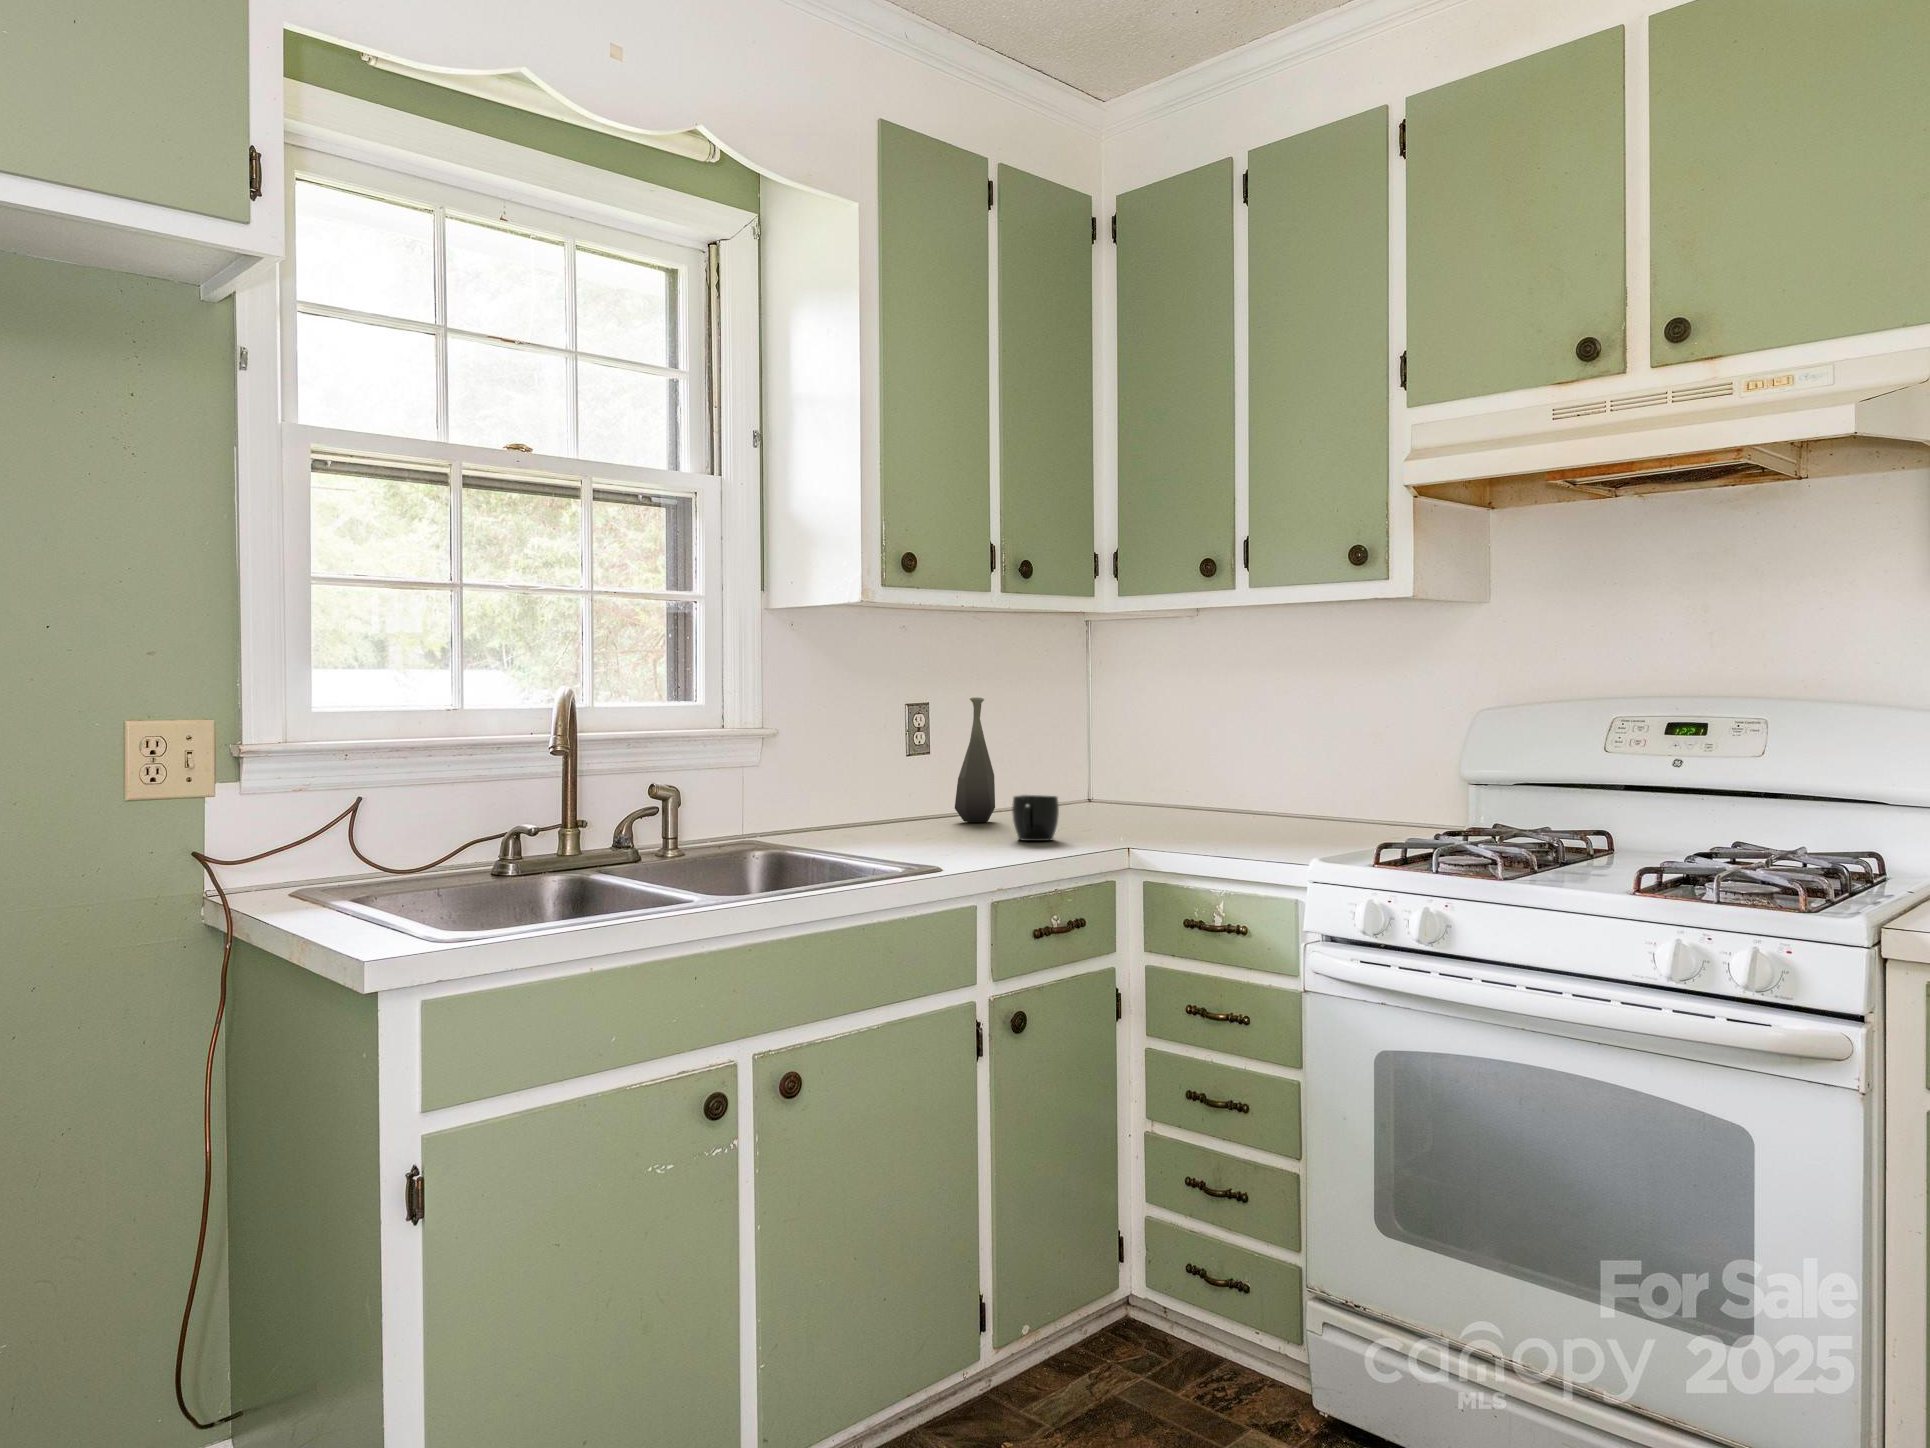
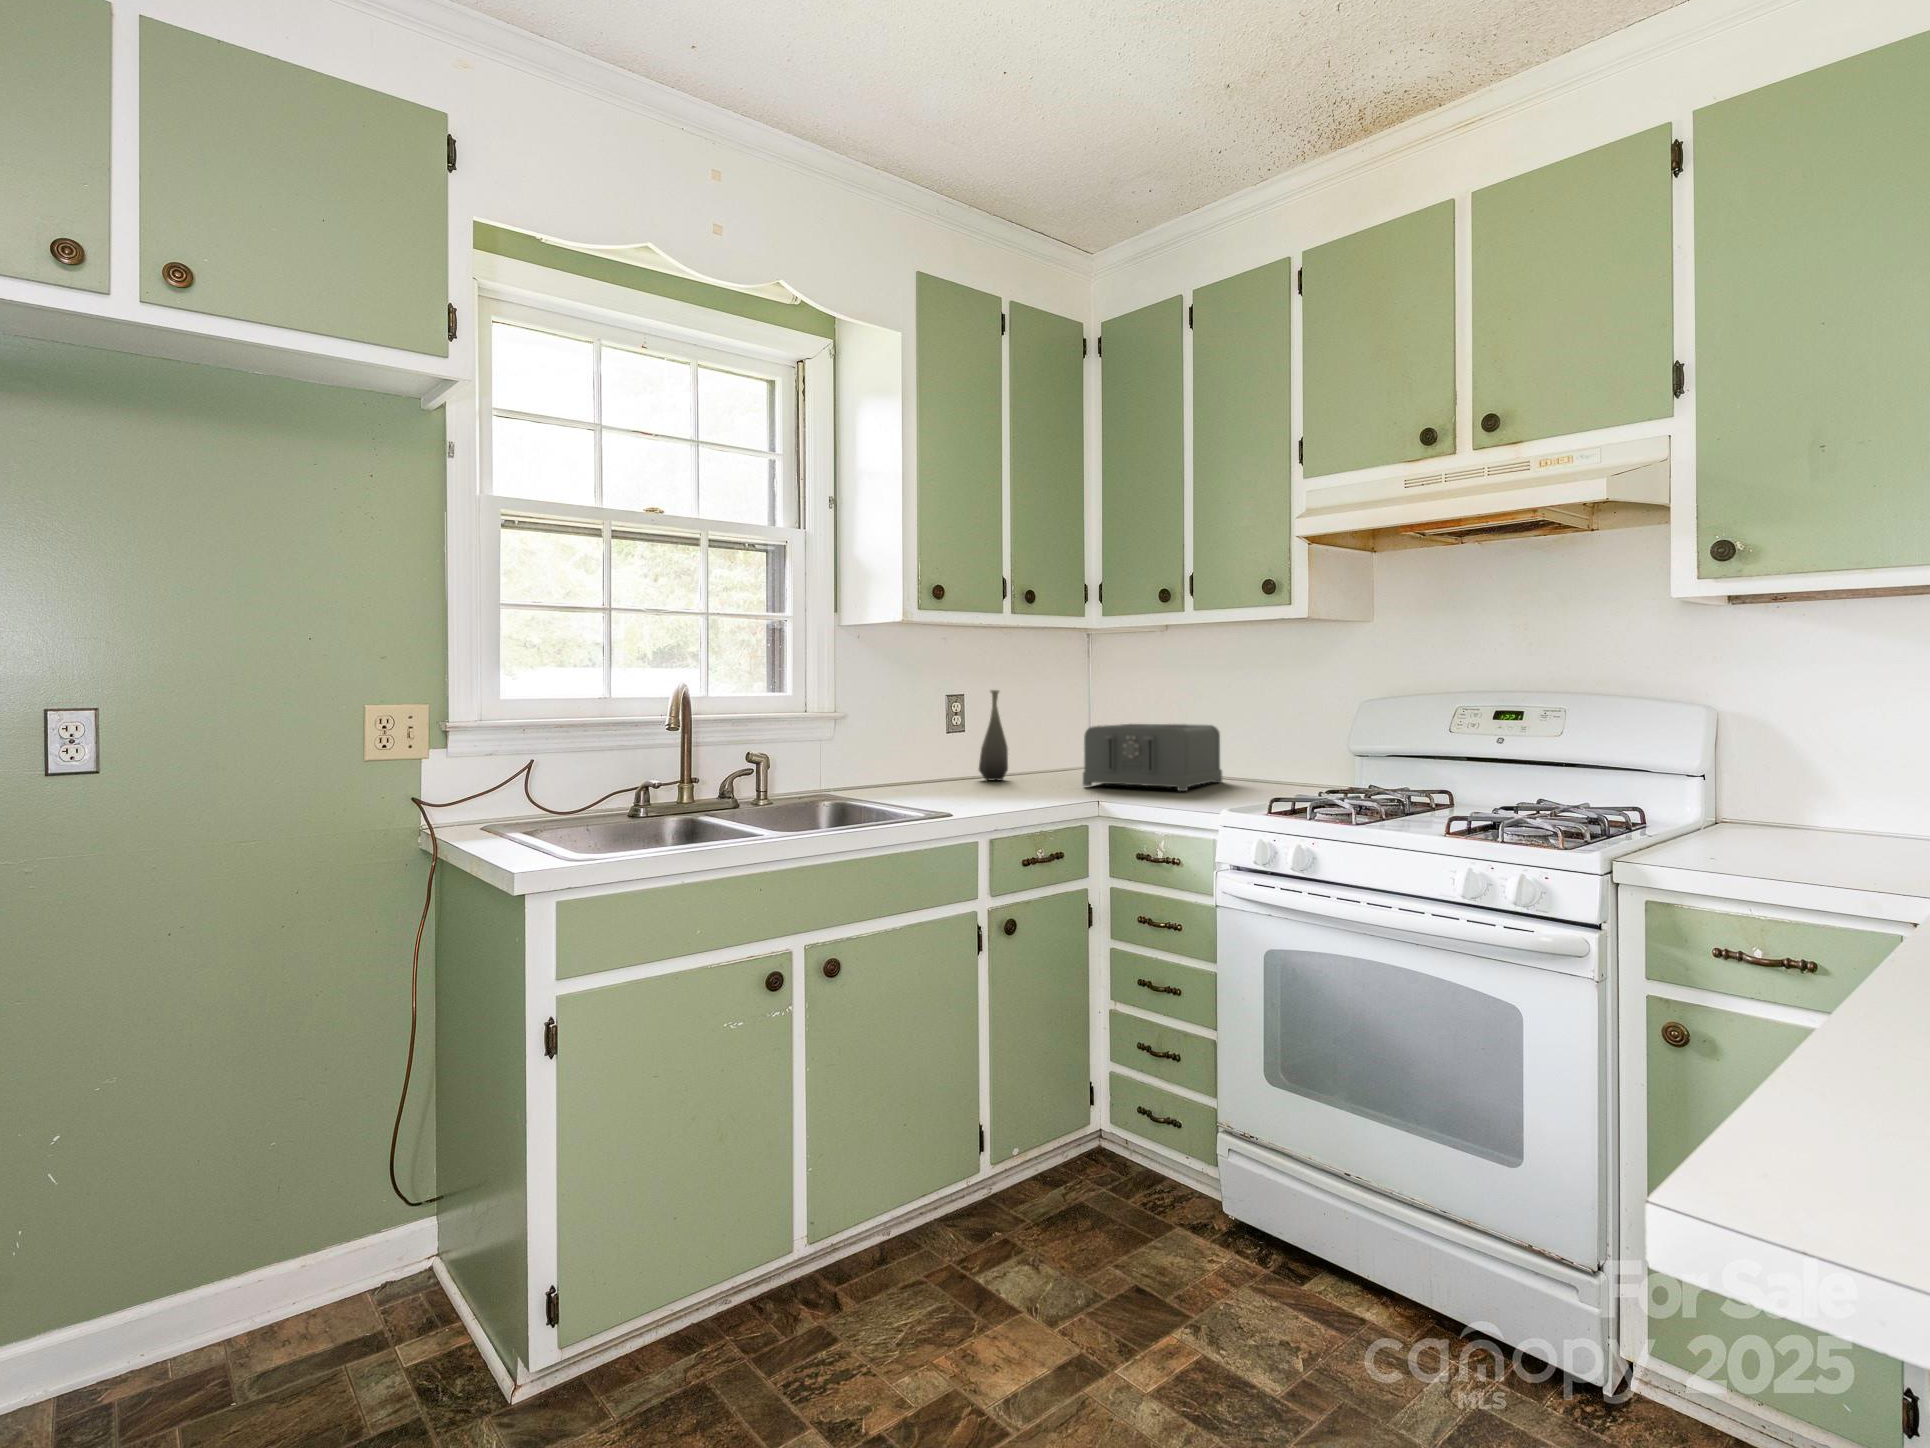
toaster: none [1102,743,1286,834] -> present [1083,724,1222,791]
mug: present [1012,795,1059,841] -> none [1014,761,1048,794]

